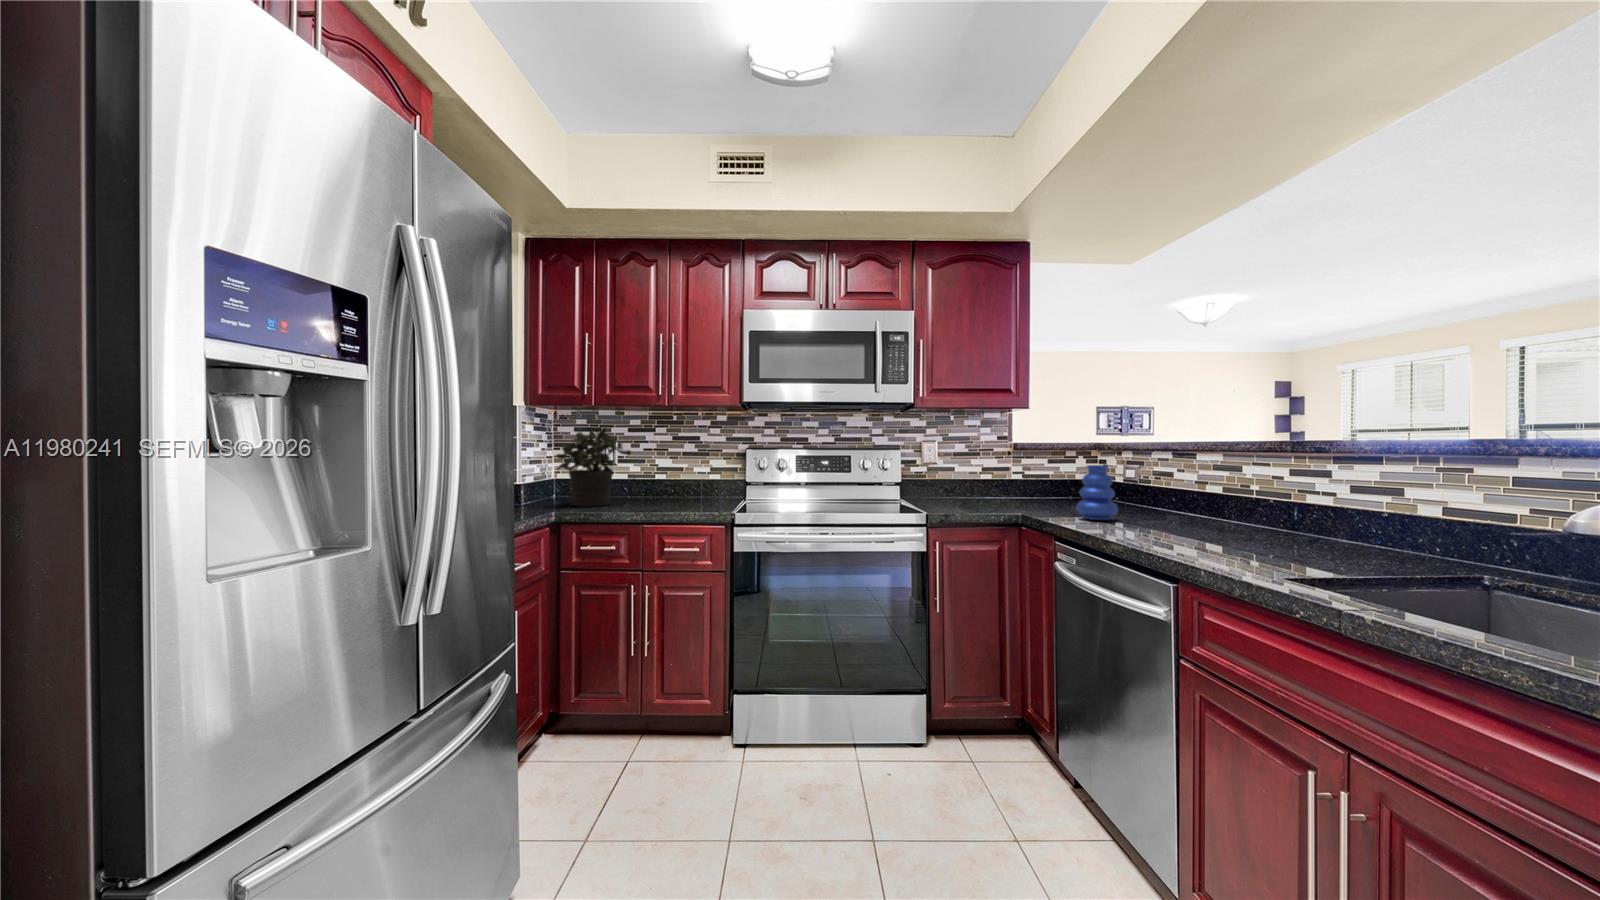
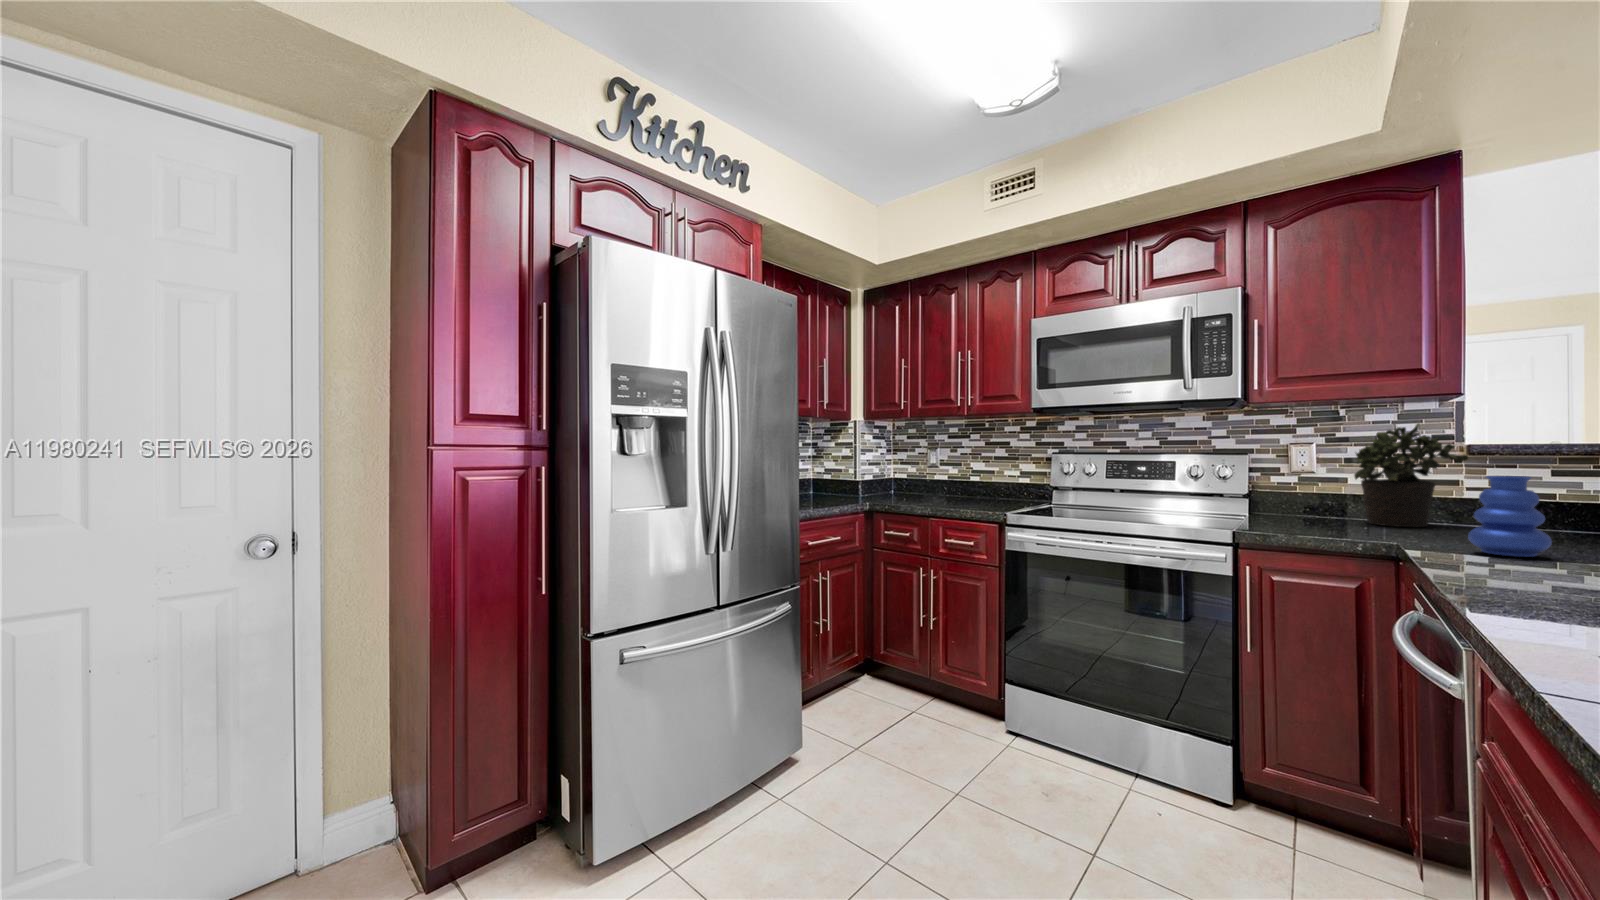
potted plant: present [556,428,631,507] -> present [1355,424,1468,527]

